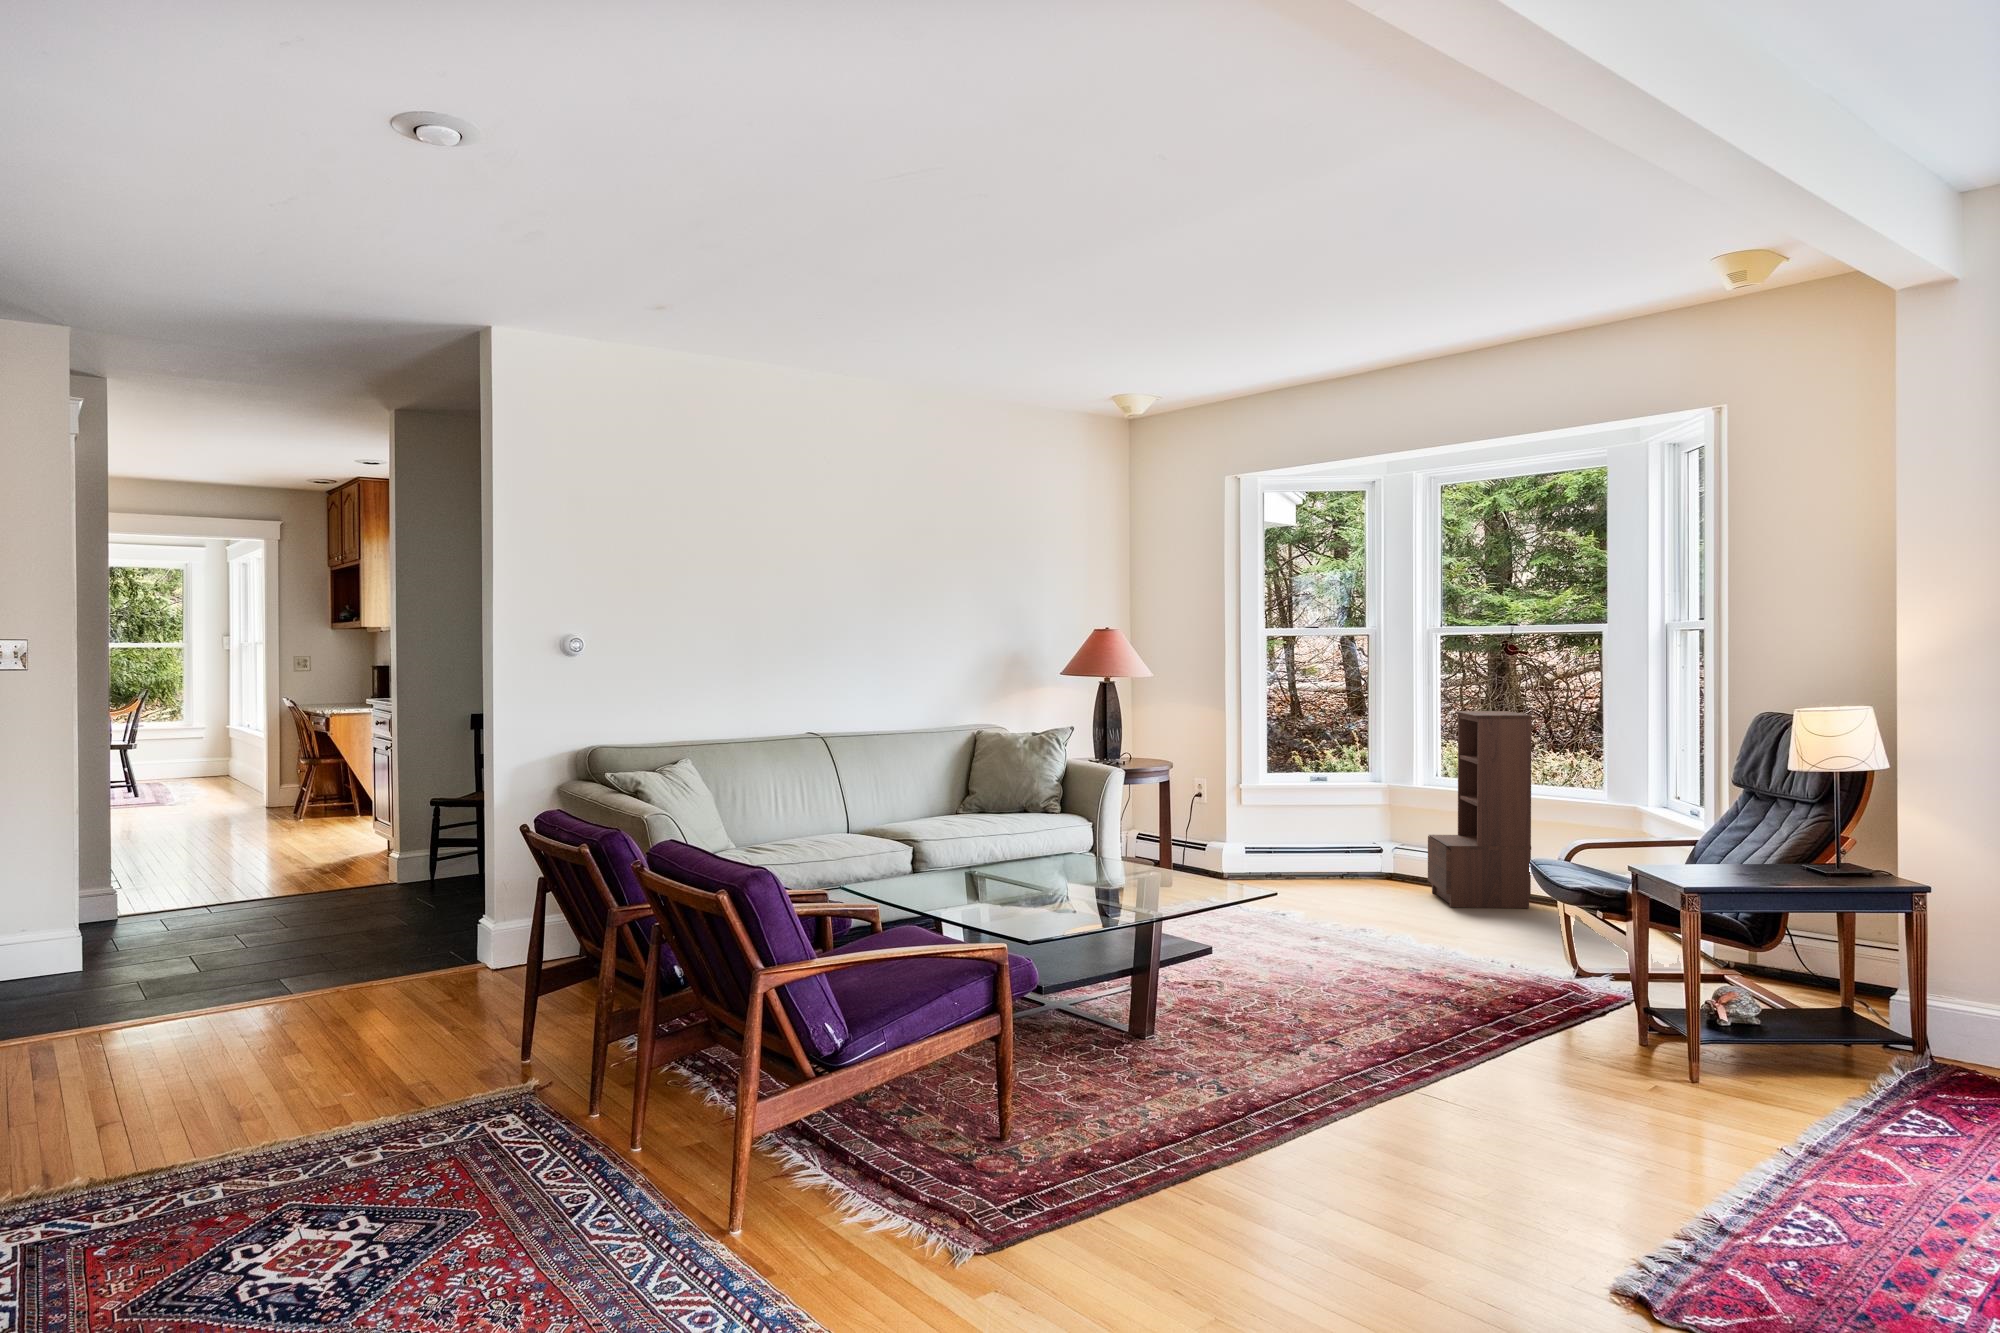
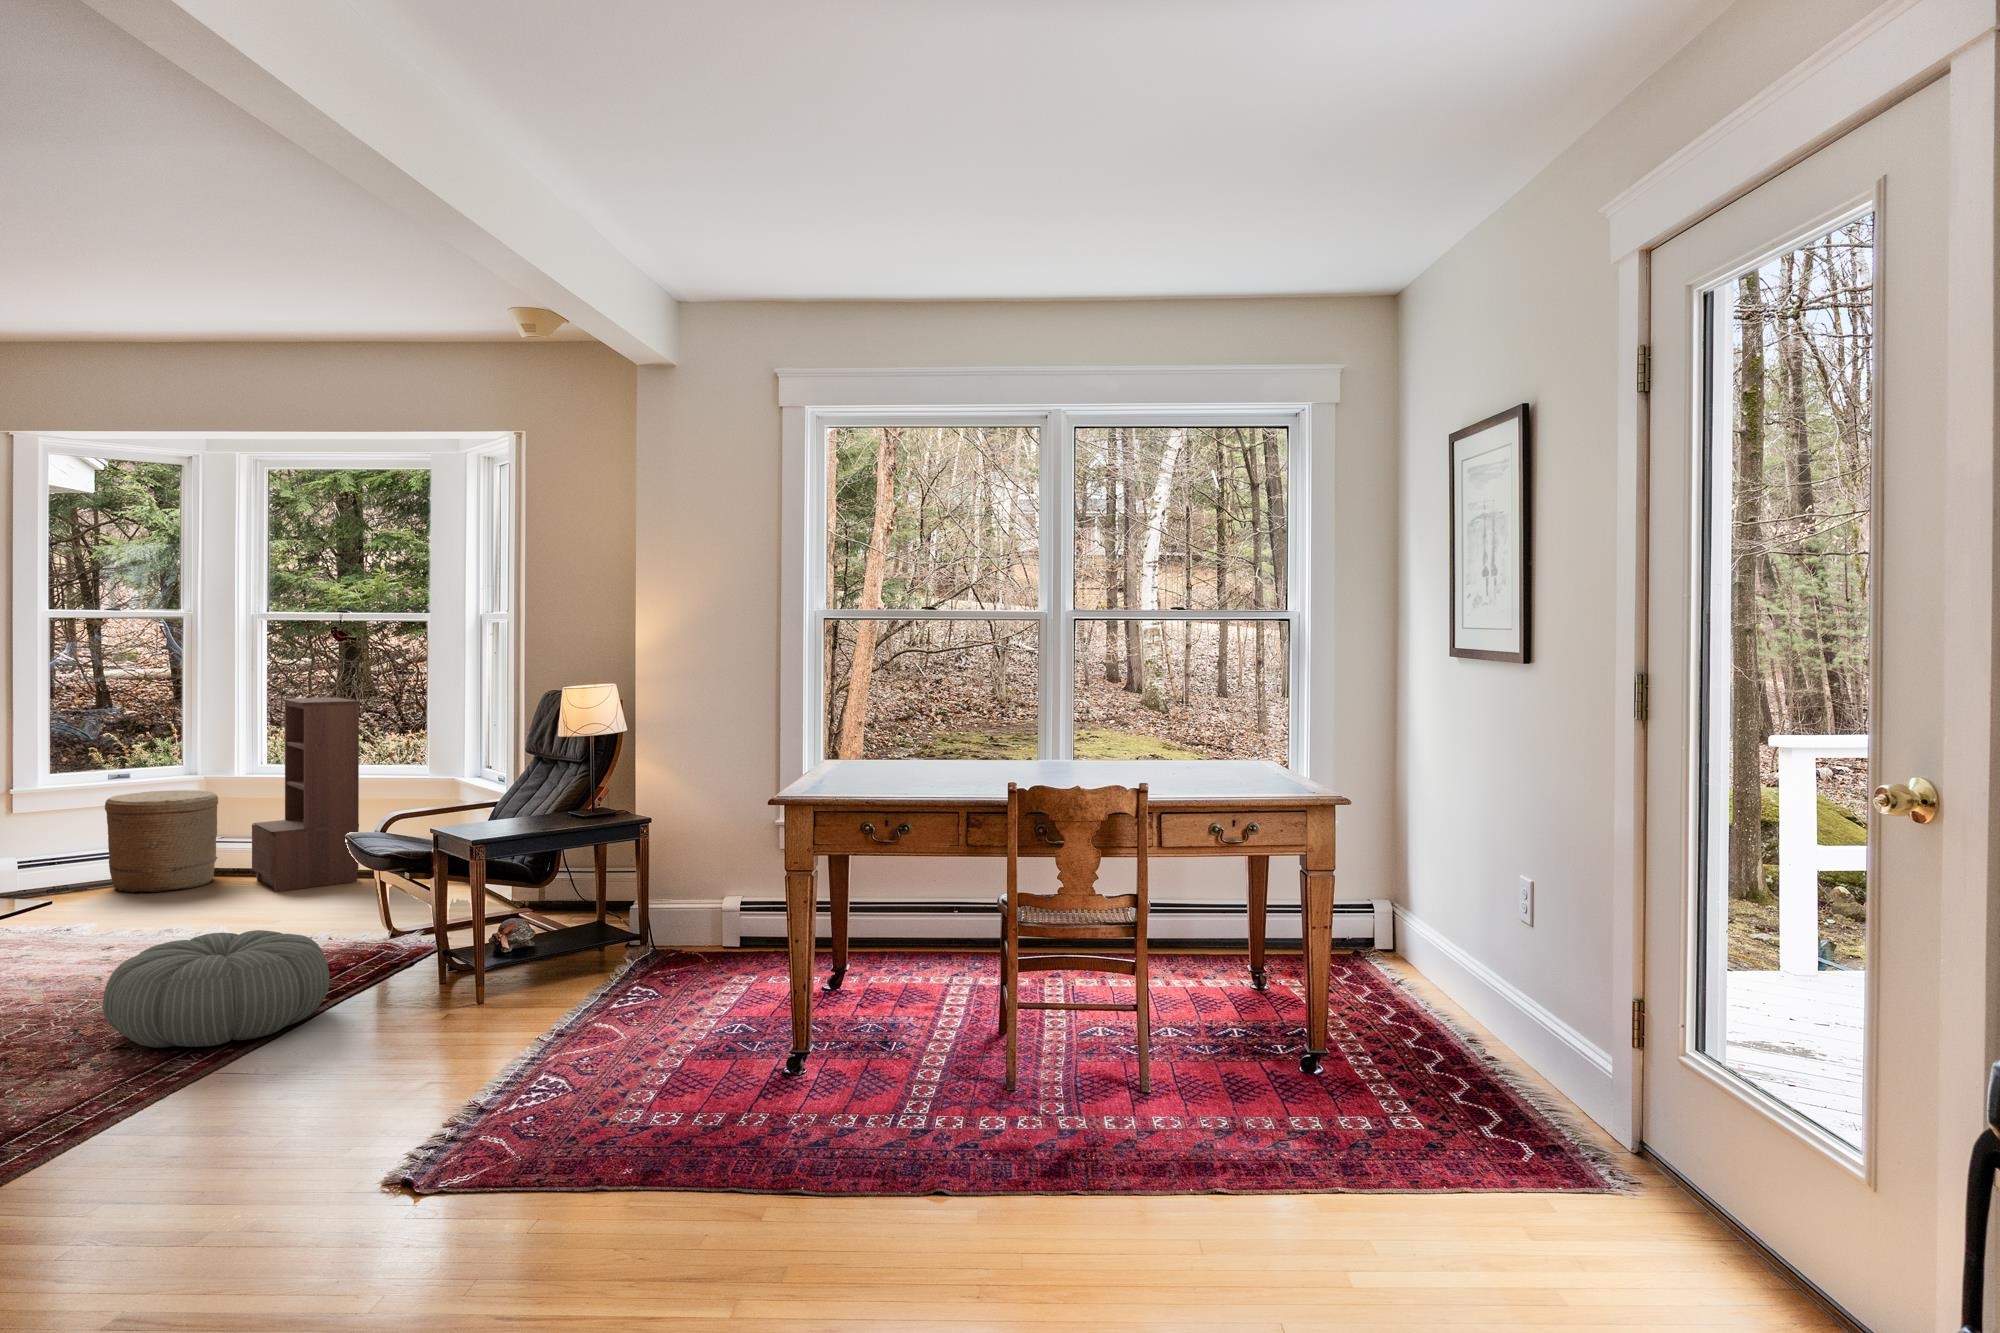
woven basket: none [1307,795,1398,892] -> present [105,790,218,893]
pouf: none [1318,945,1523,1064] -> present [103,930,330,1048]

